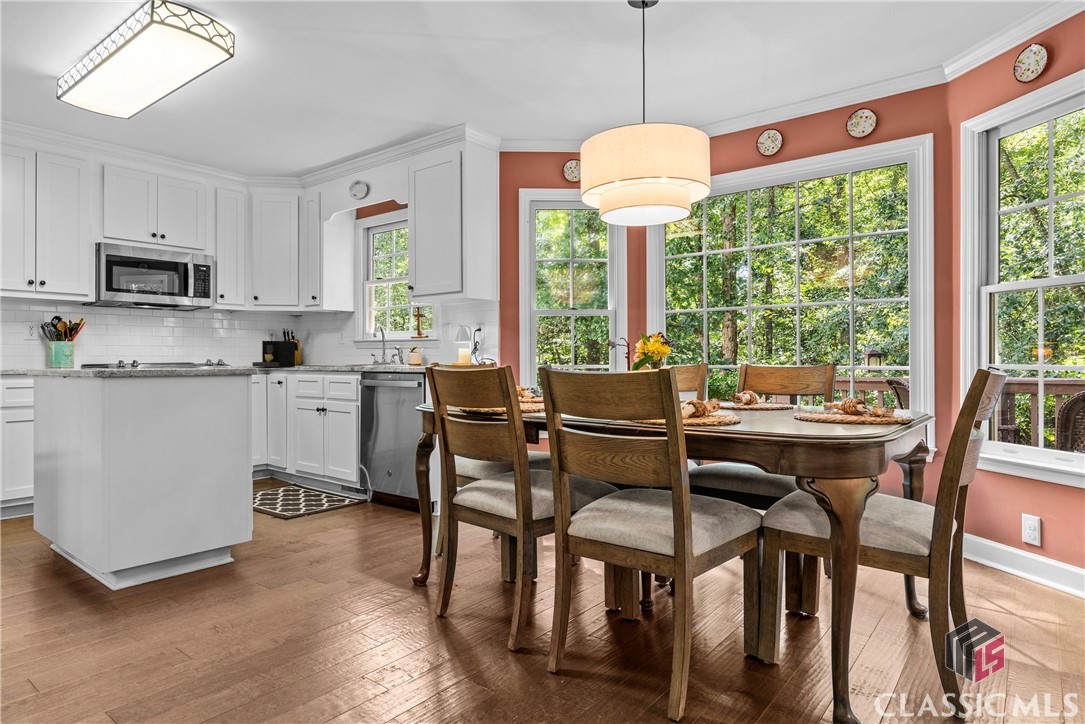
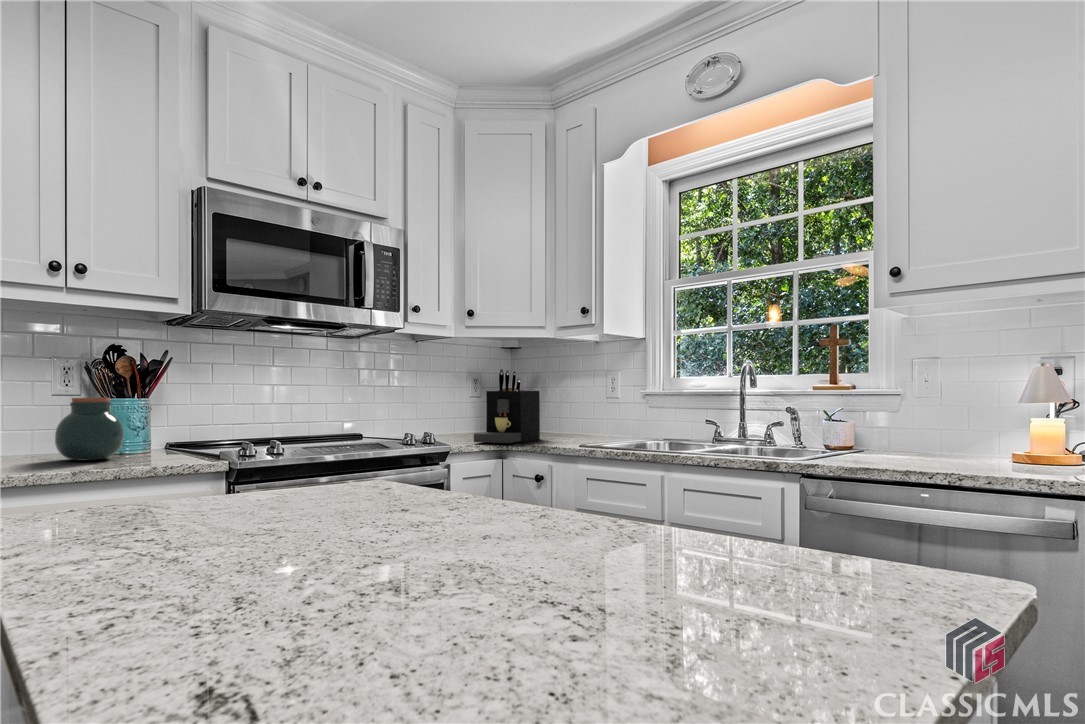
jar: none [31,340,63,367] -> present [55,397,124,461]

